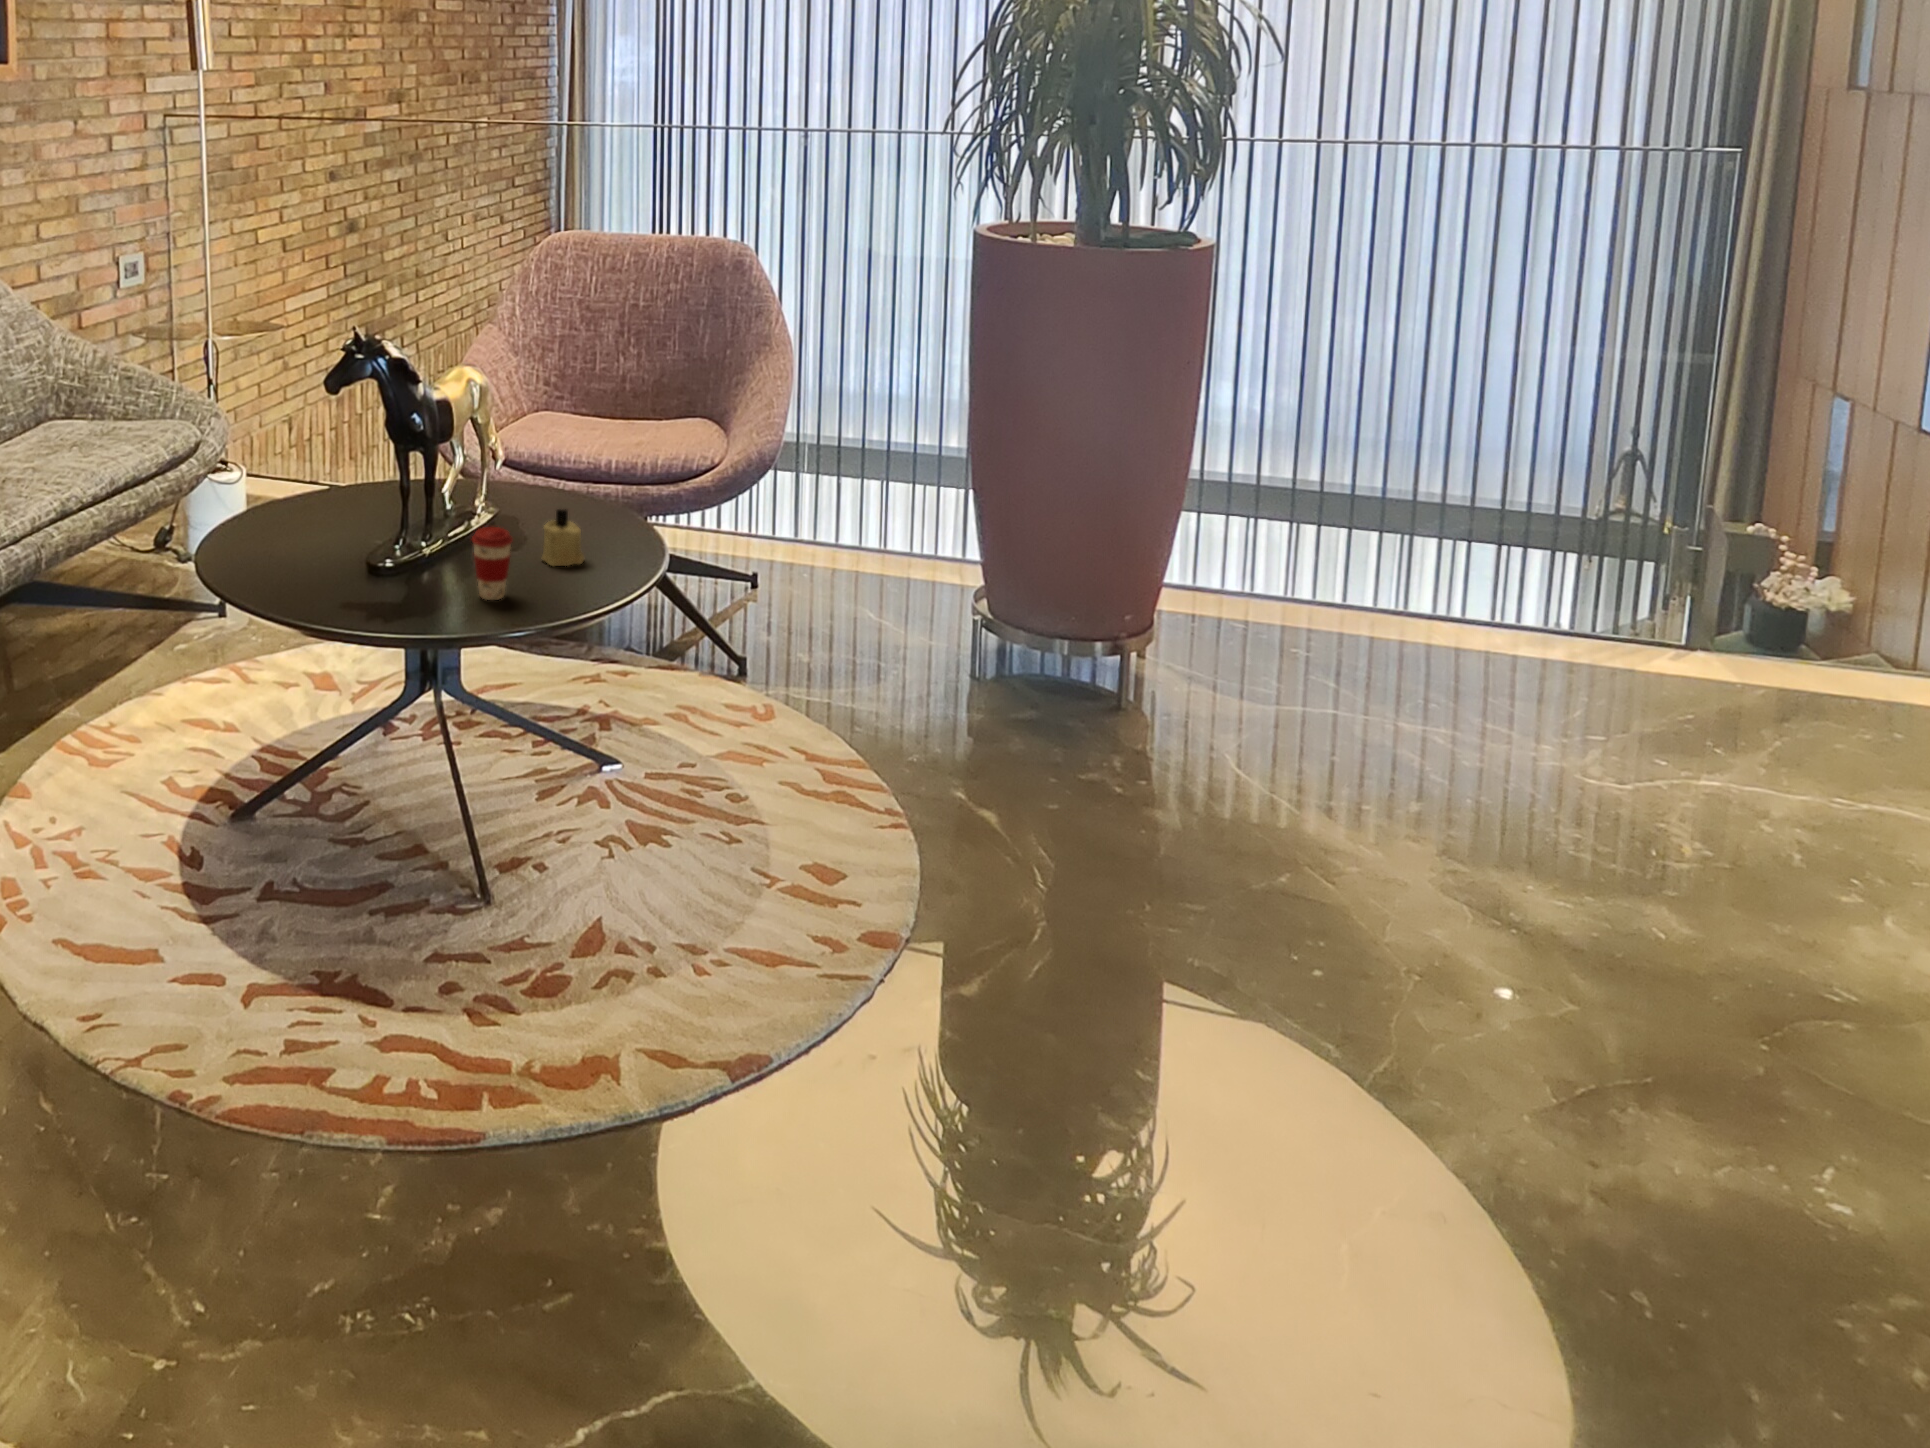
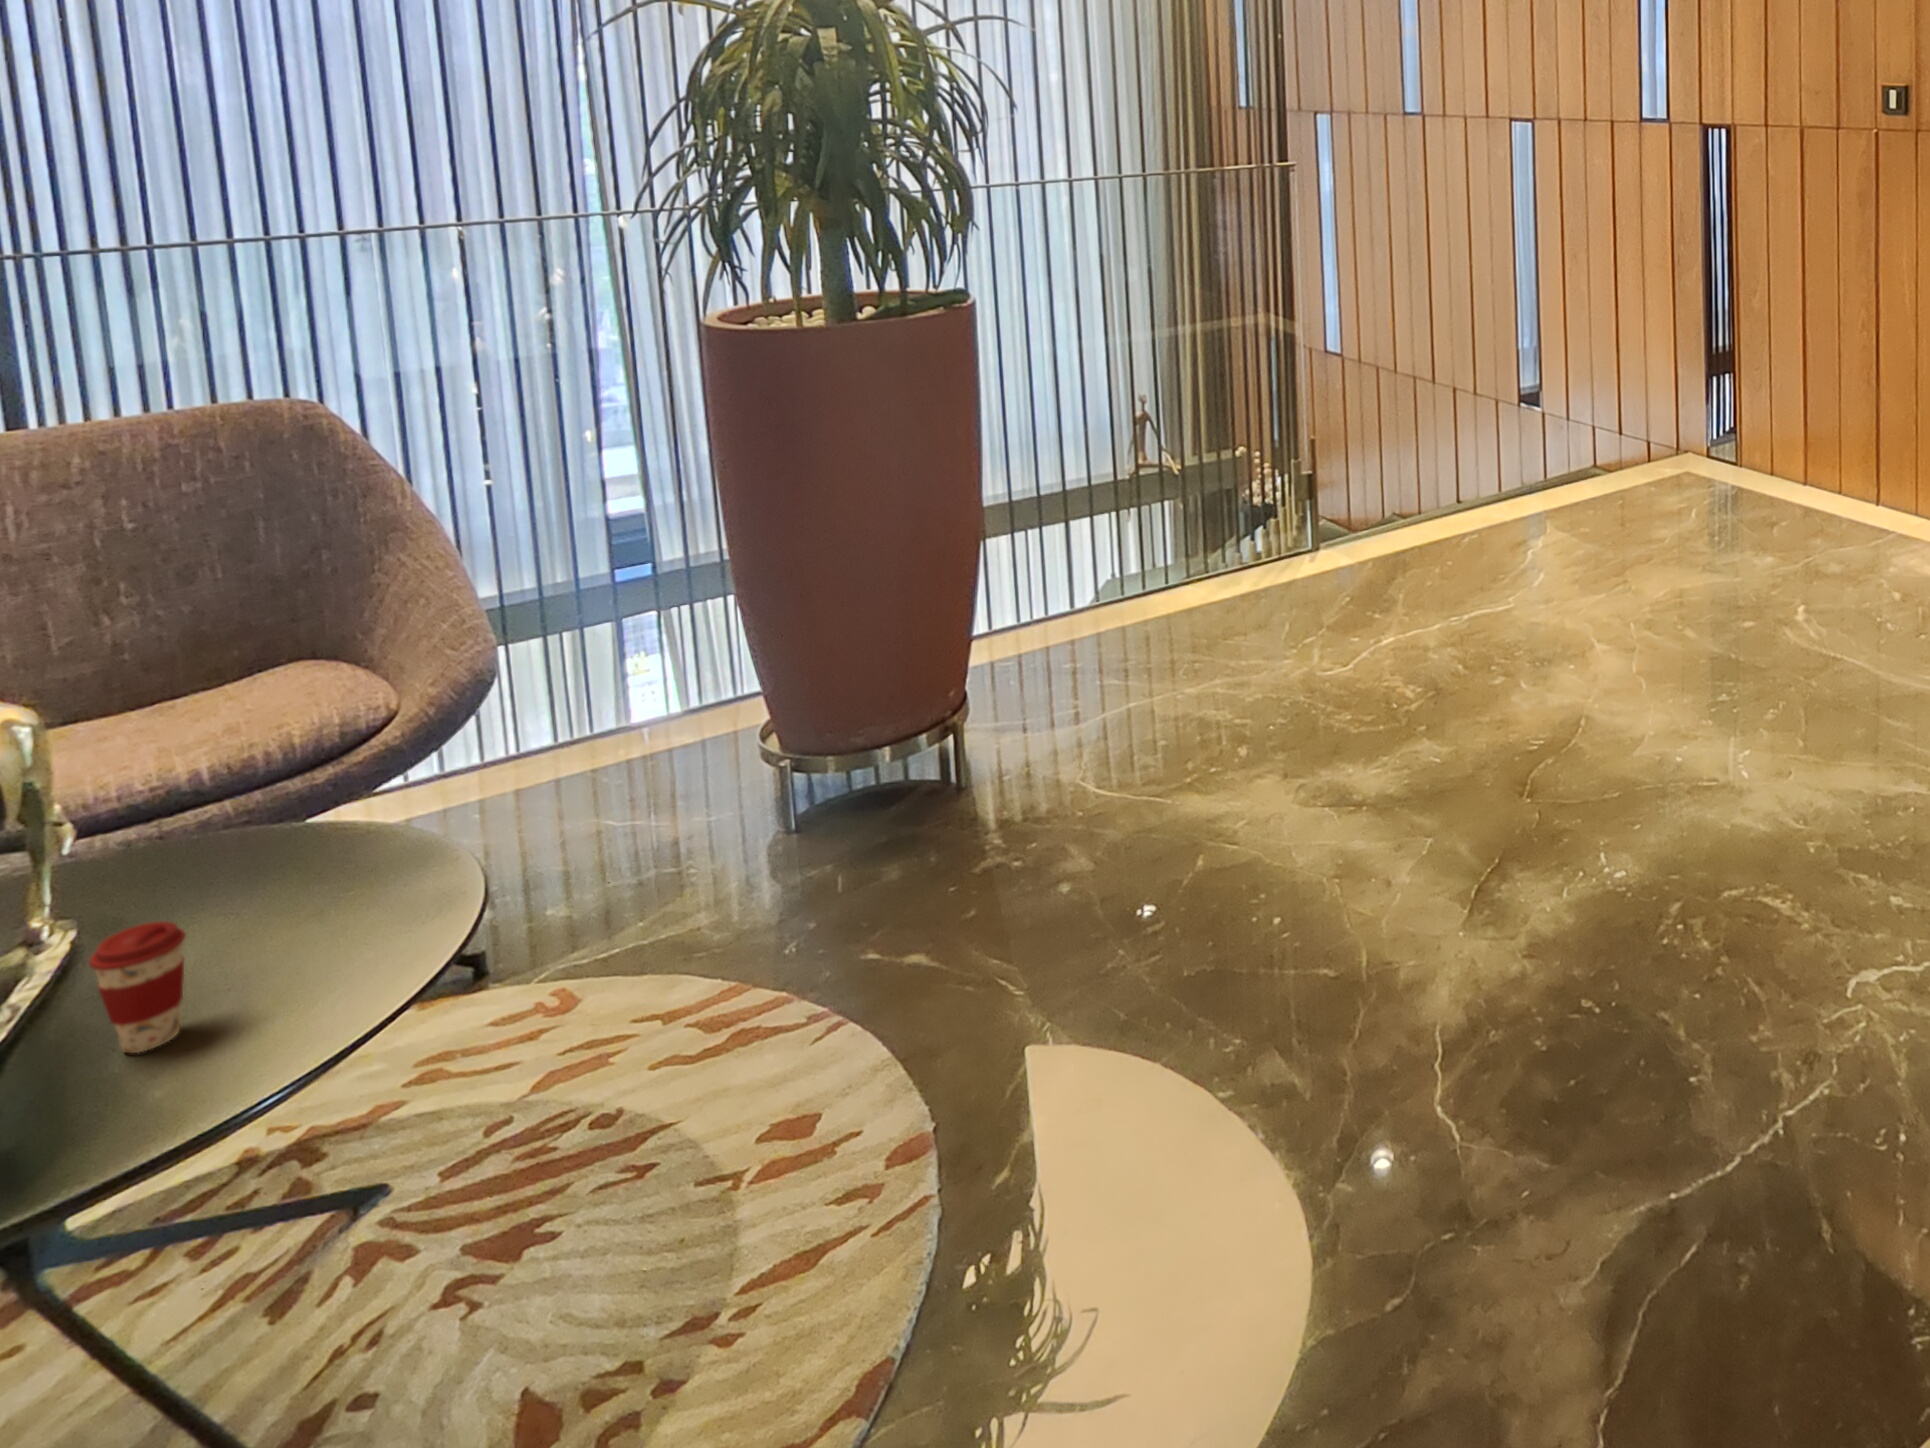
candle: present [542,509,584,566] -> none [193,850,287,948]

